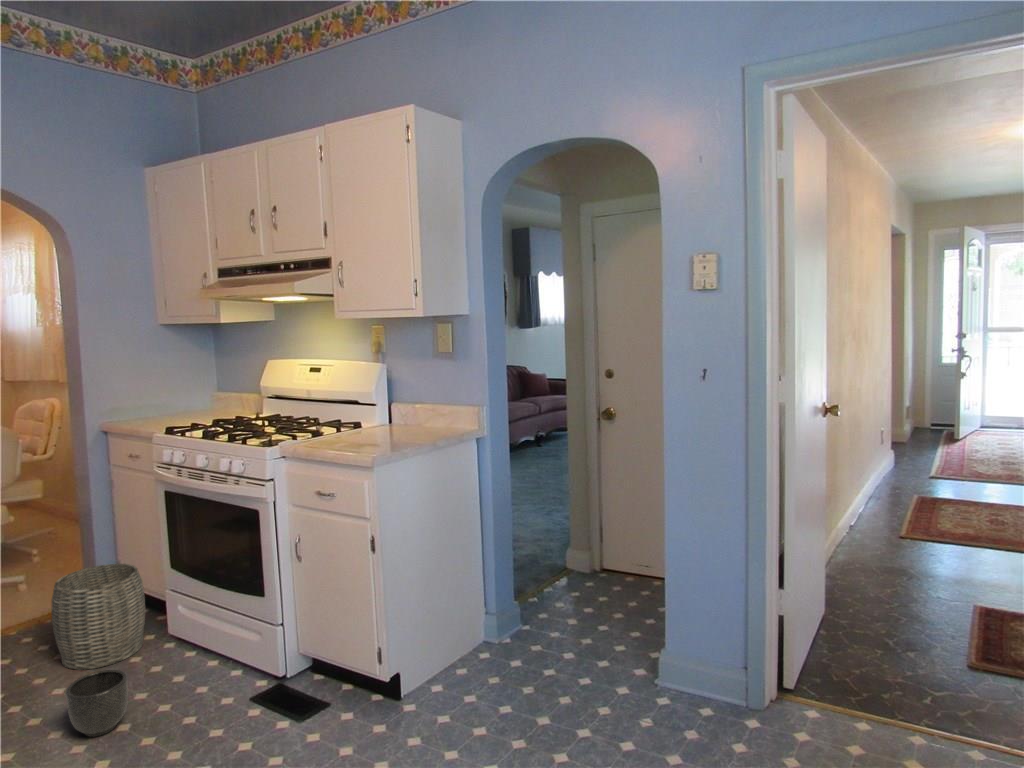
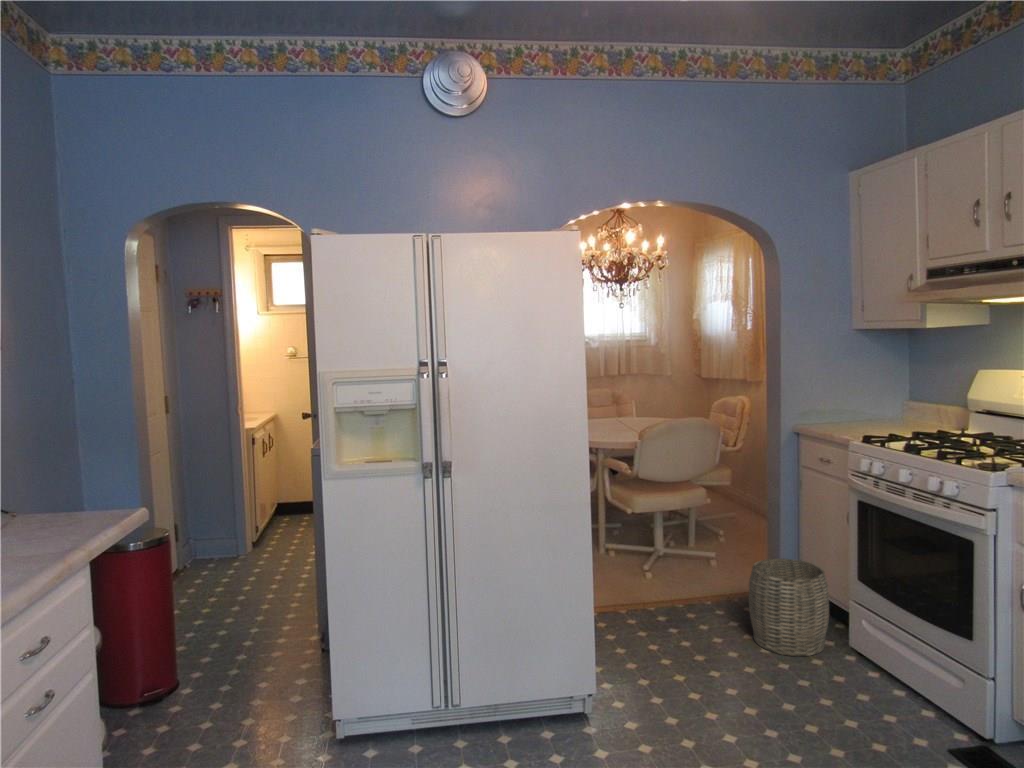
planter: present [66,670,128,737] -> none [768,659,821,721]

